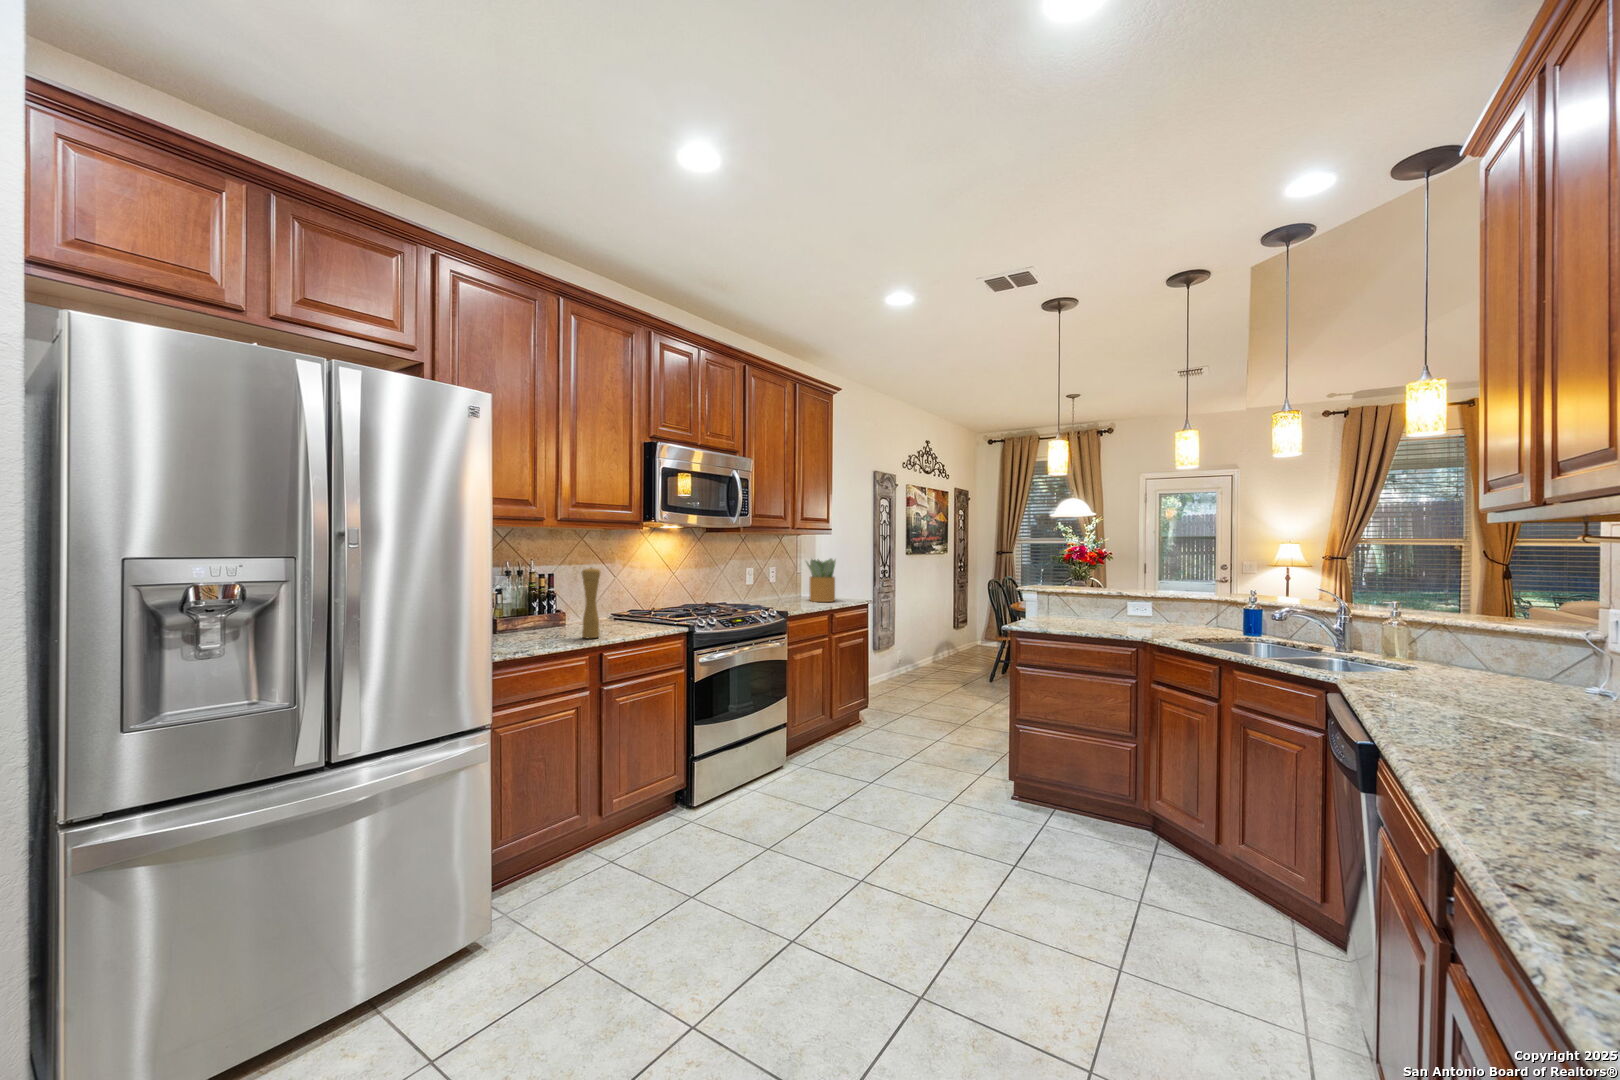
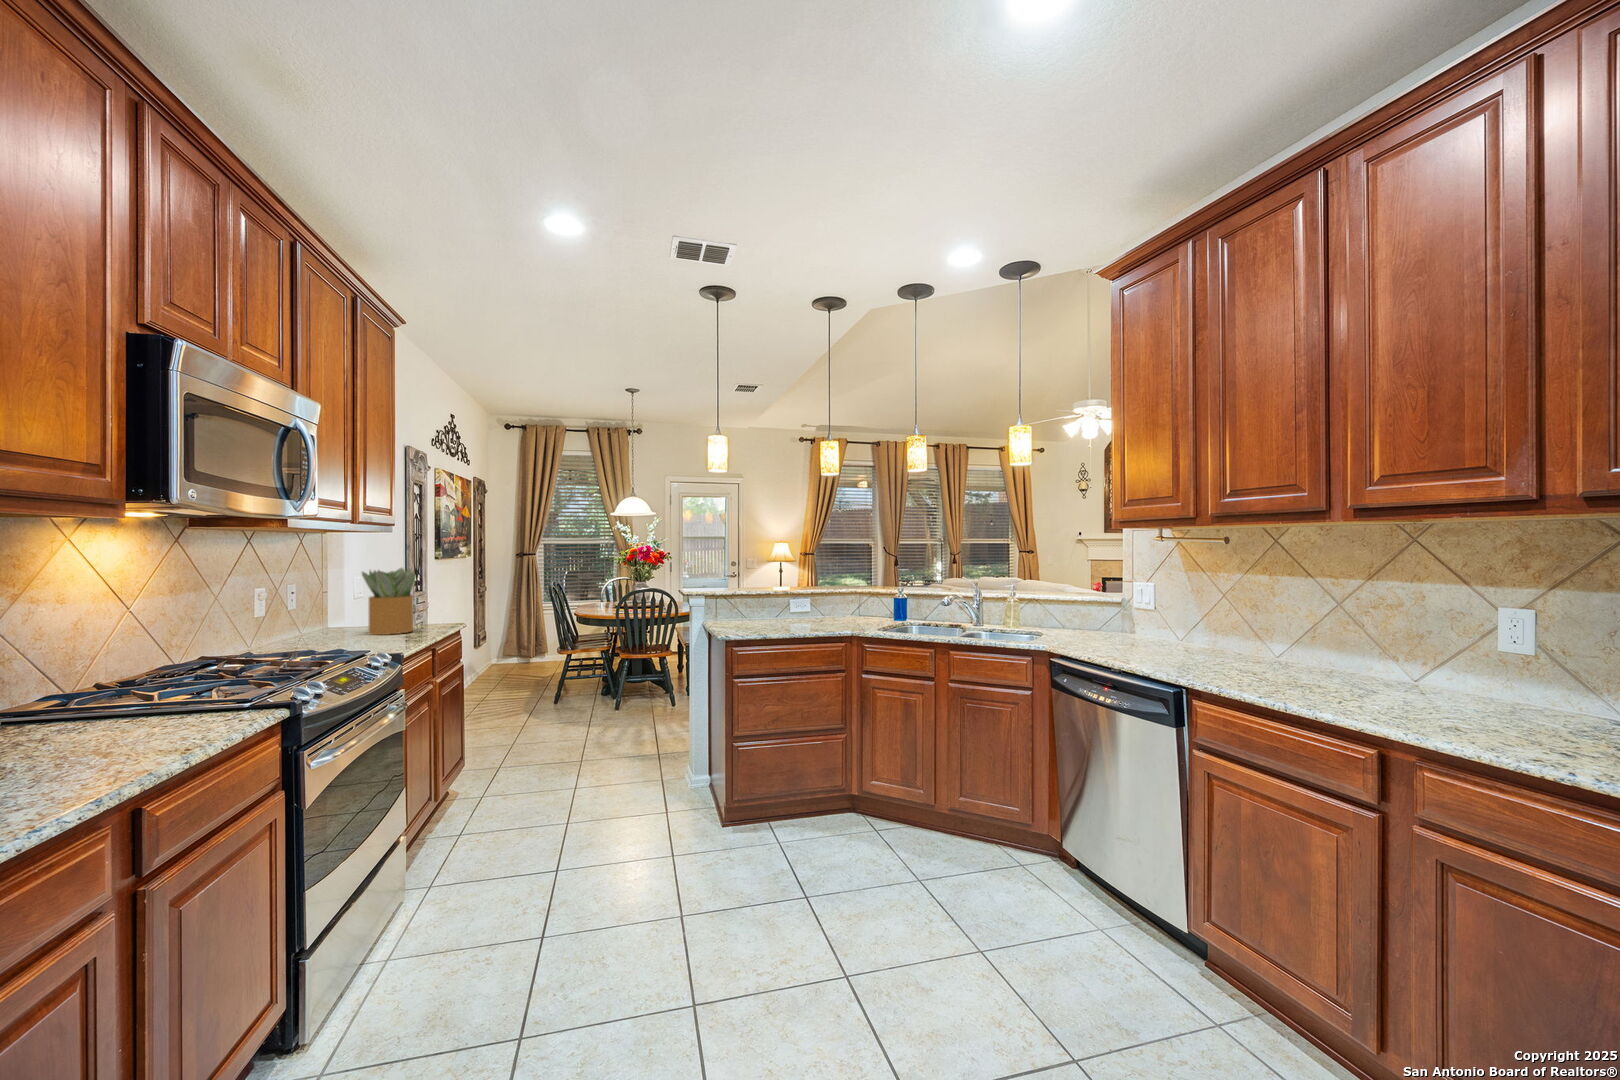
pepper mill: present [582,568,600,638] -> none [64,604,123,772]

